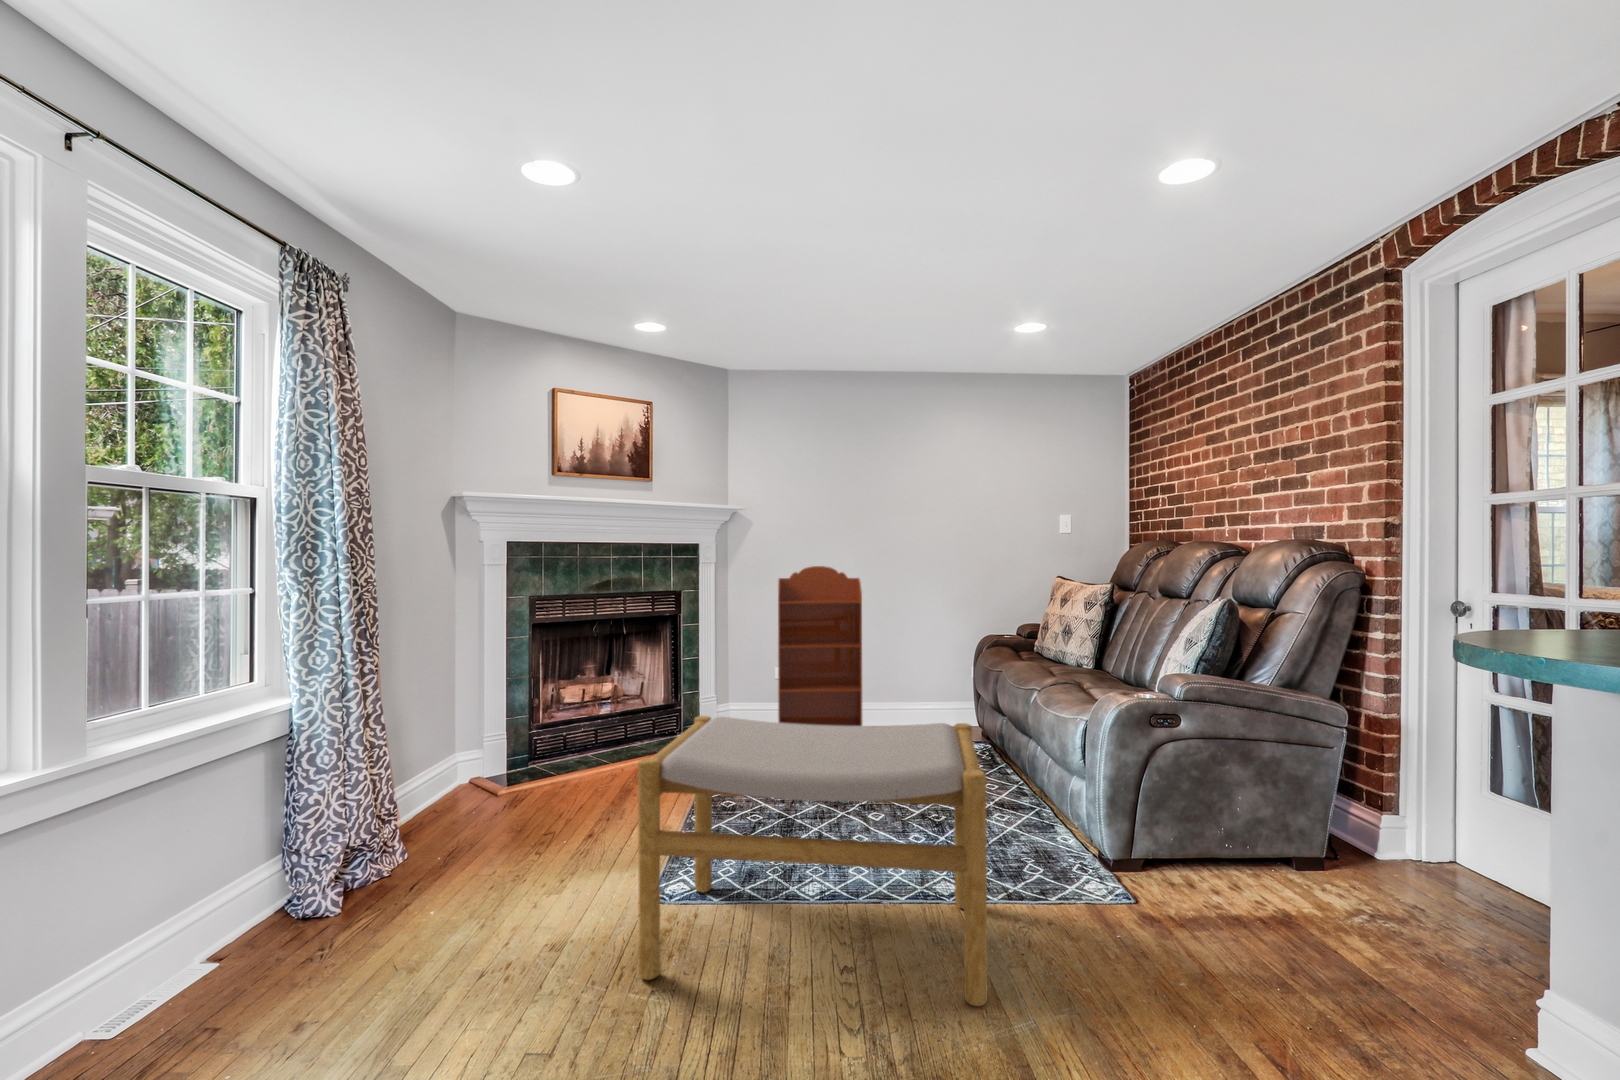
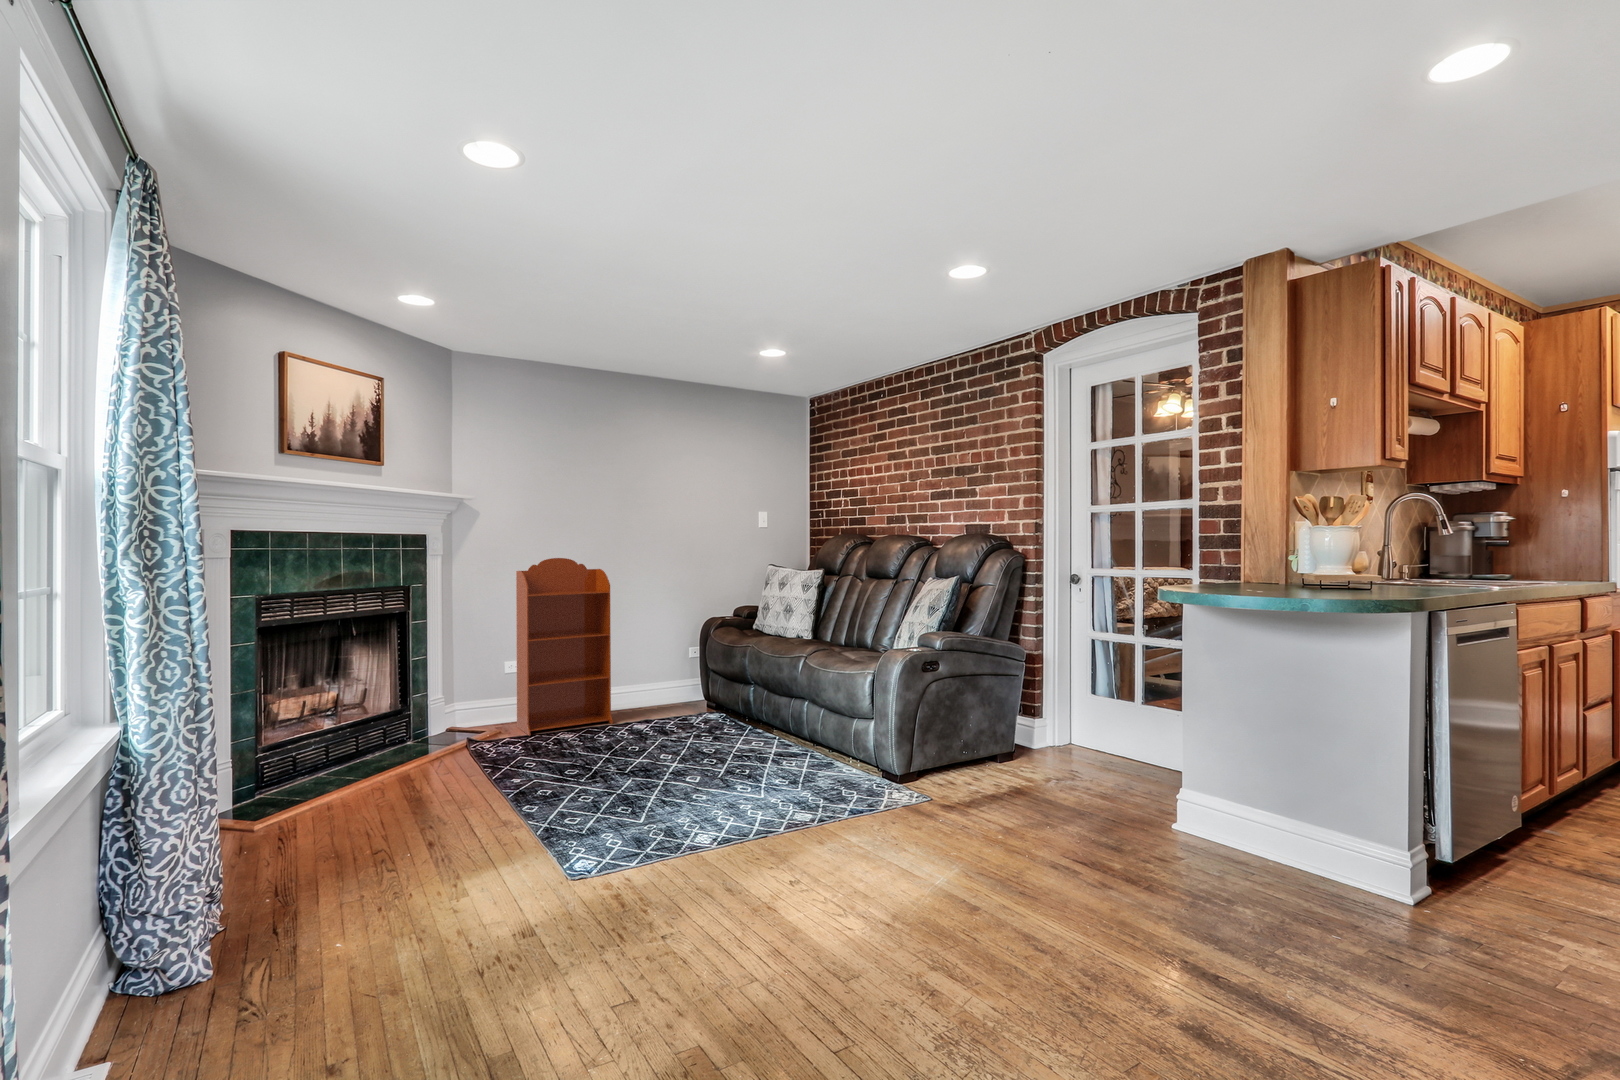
footstool: present [638,716,987,1006] -> none [604,677,903,926]

